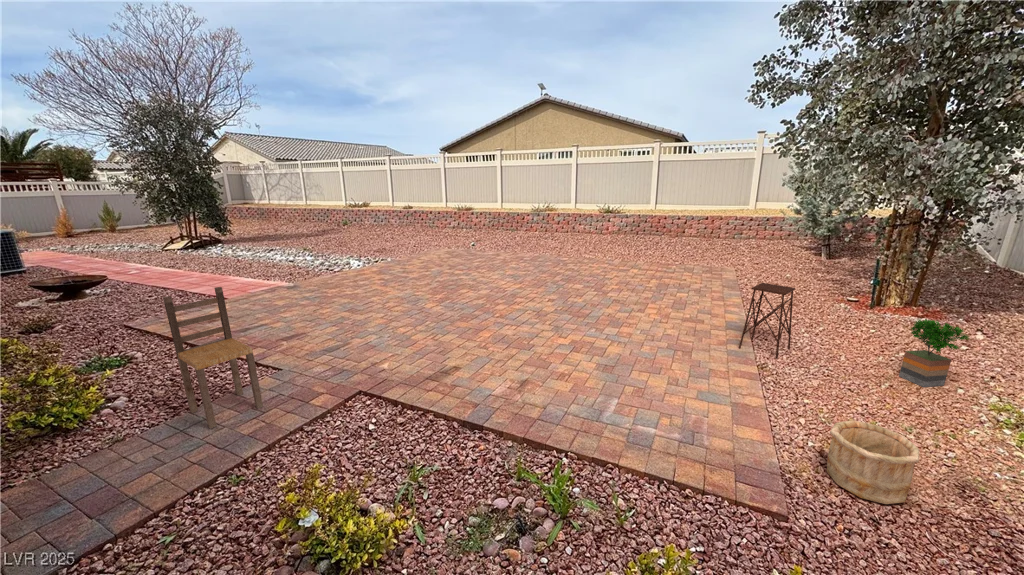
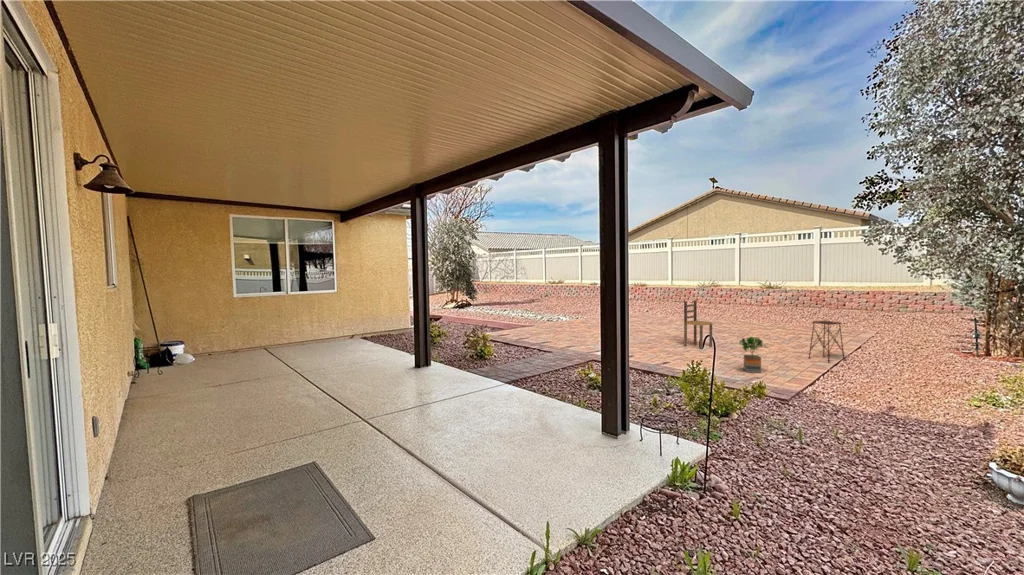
chair: present [163,287,263,429] -> present [684,300,712,349]
potted tree: present [899,319,969,387] -> present [740,337,766,373]
wooden bucket: present [827,420,919,504] -> none [799,363,832,390]

